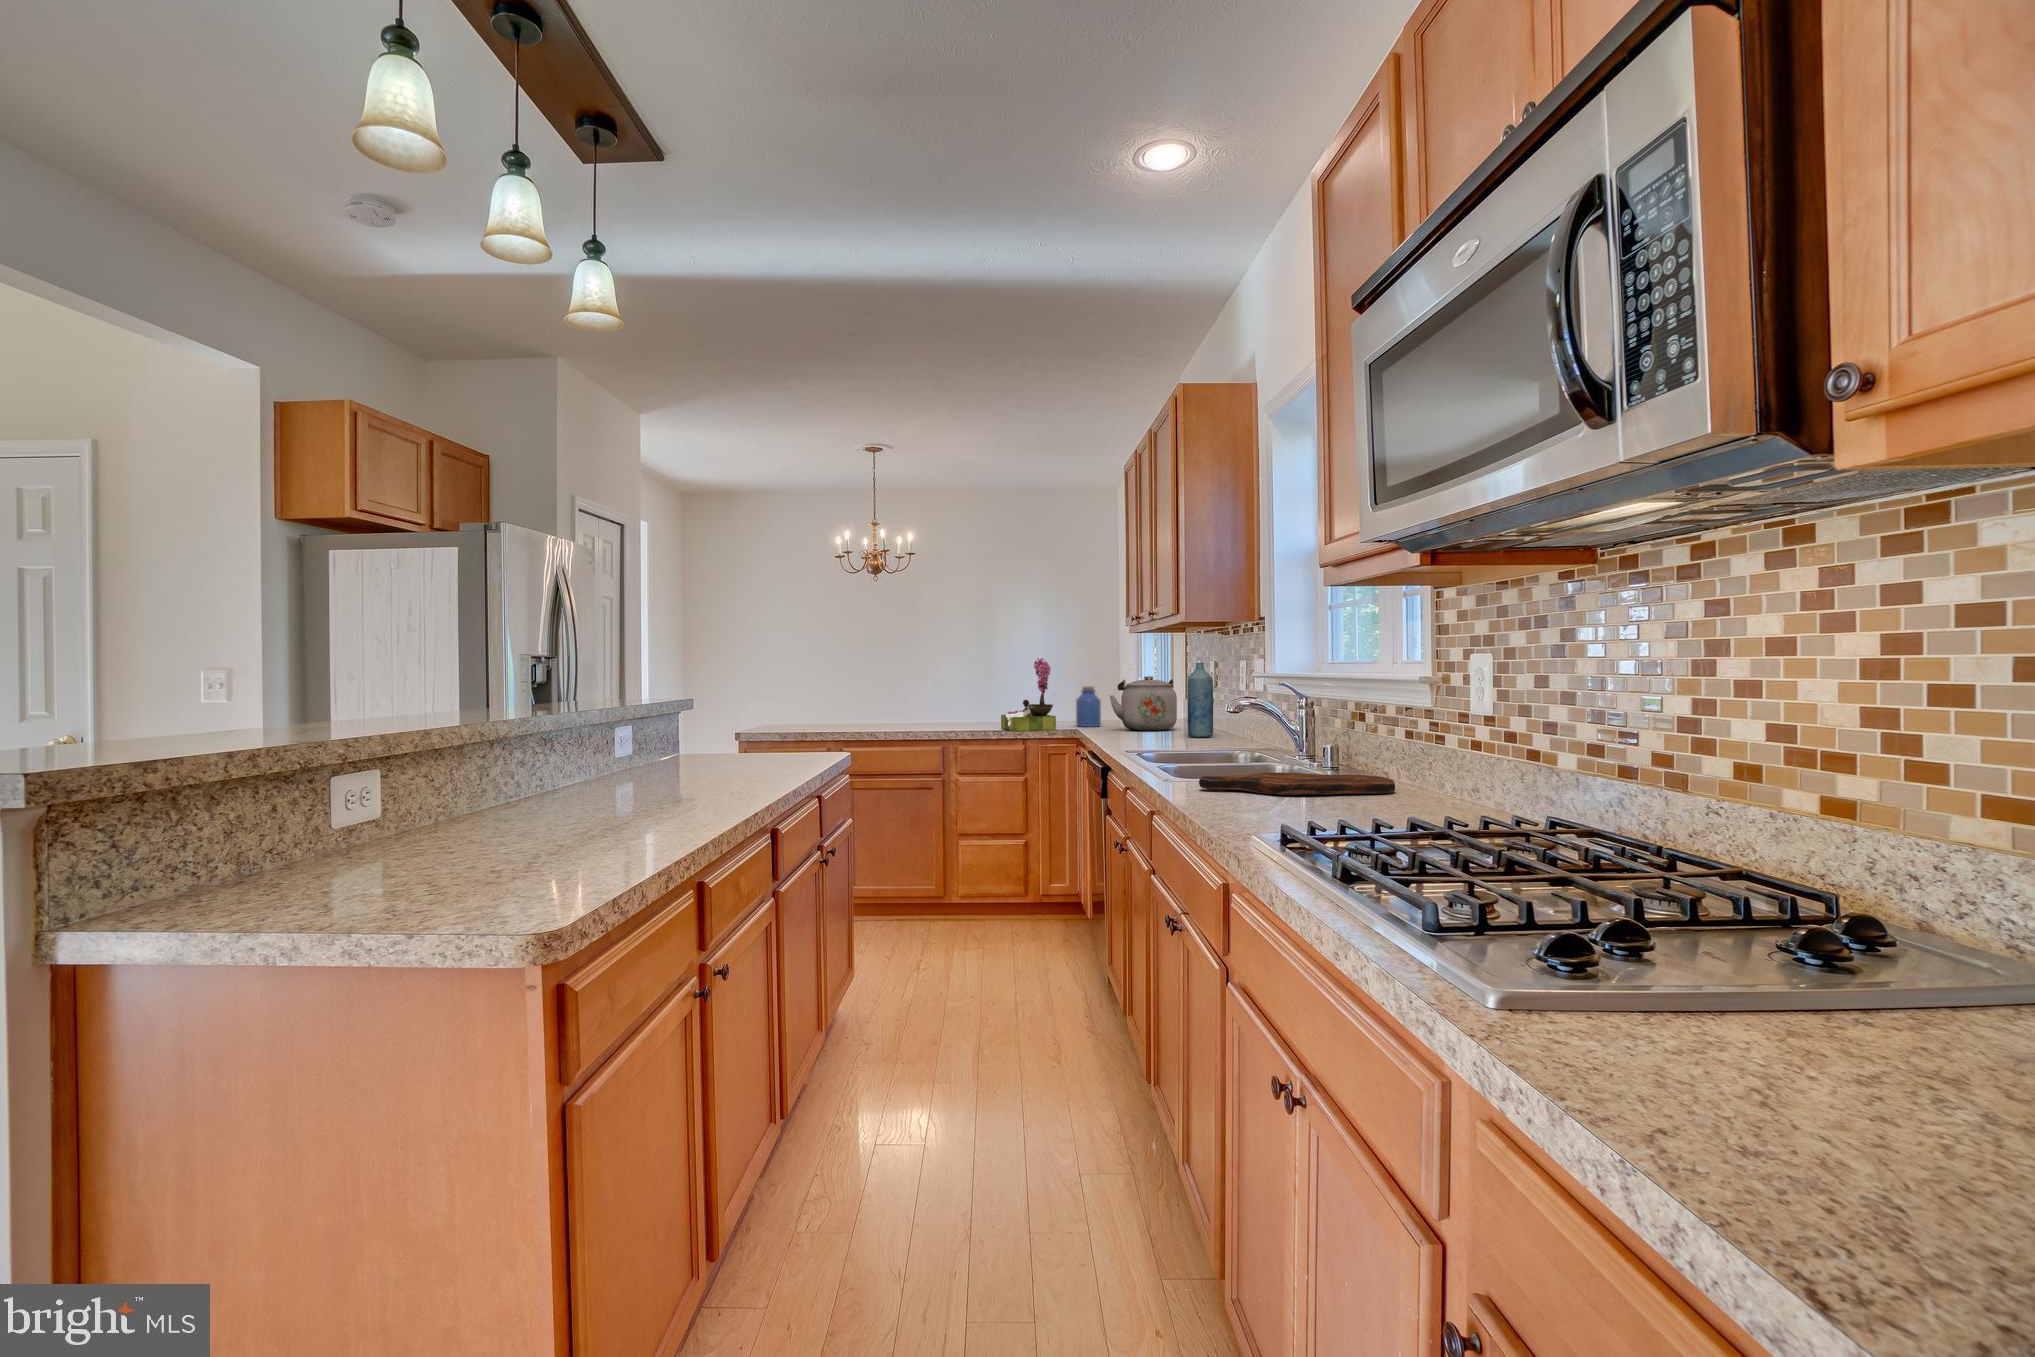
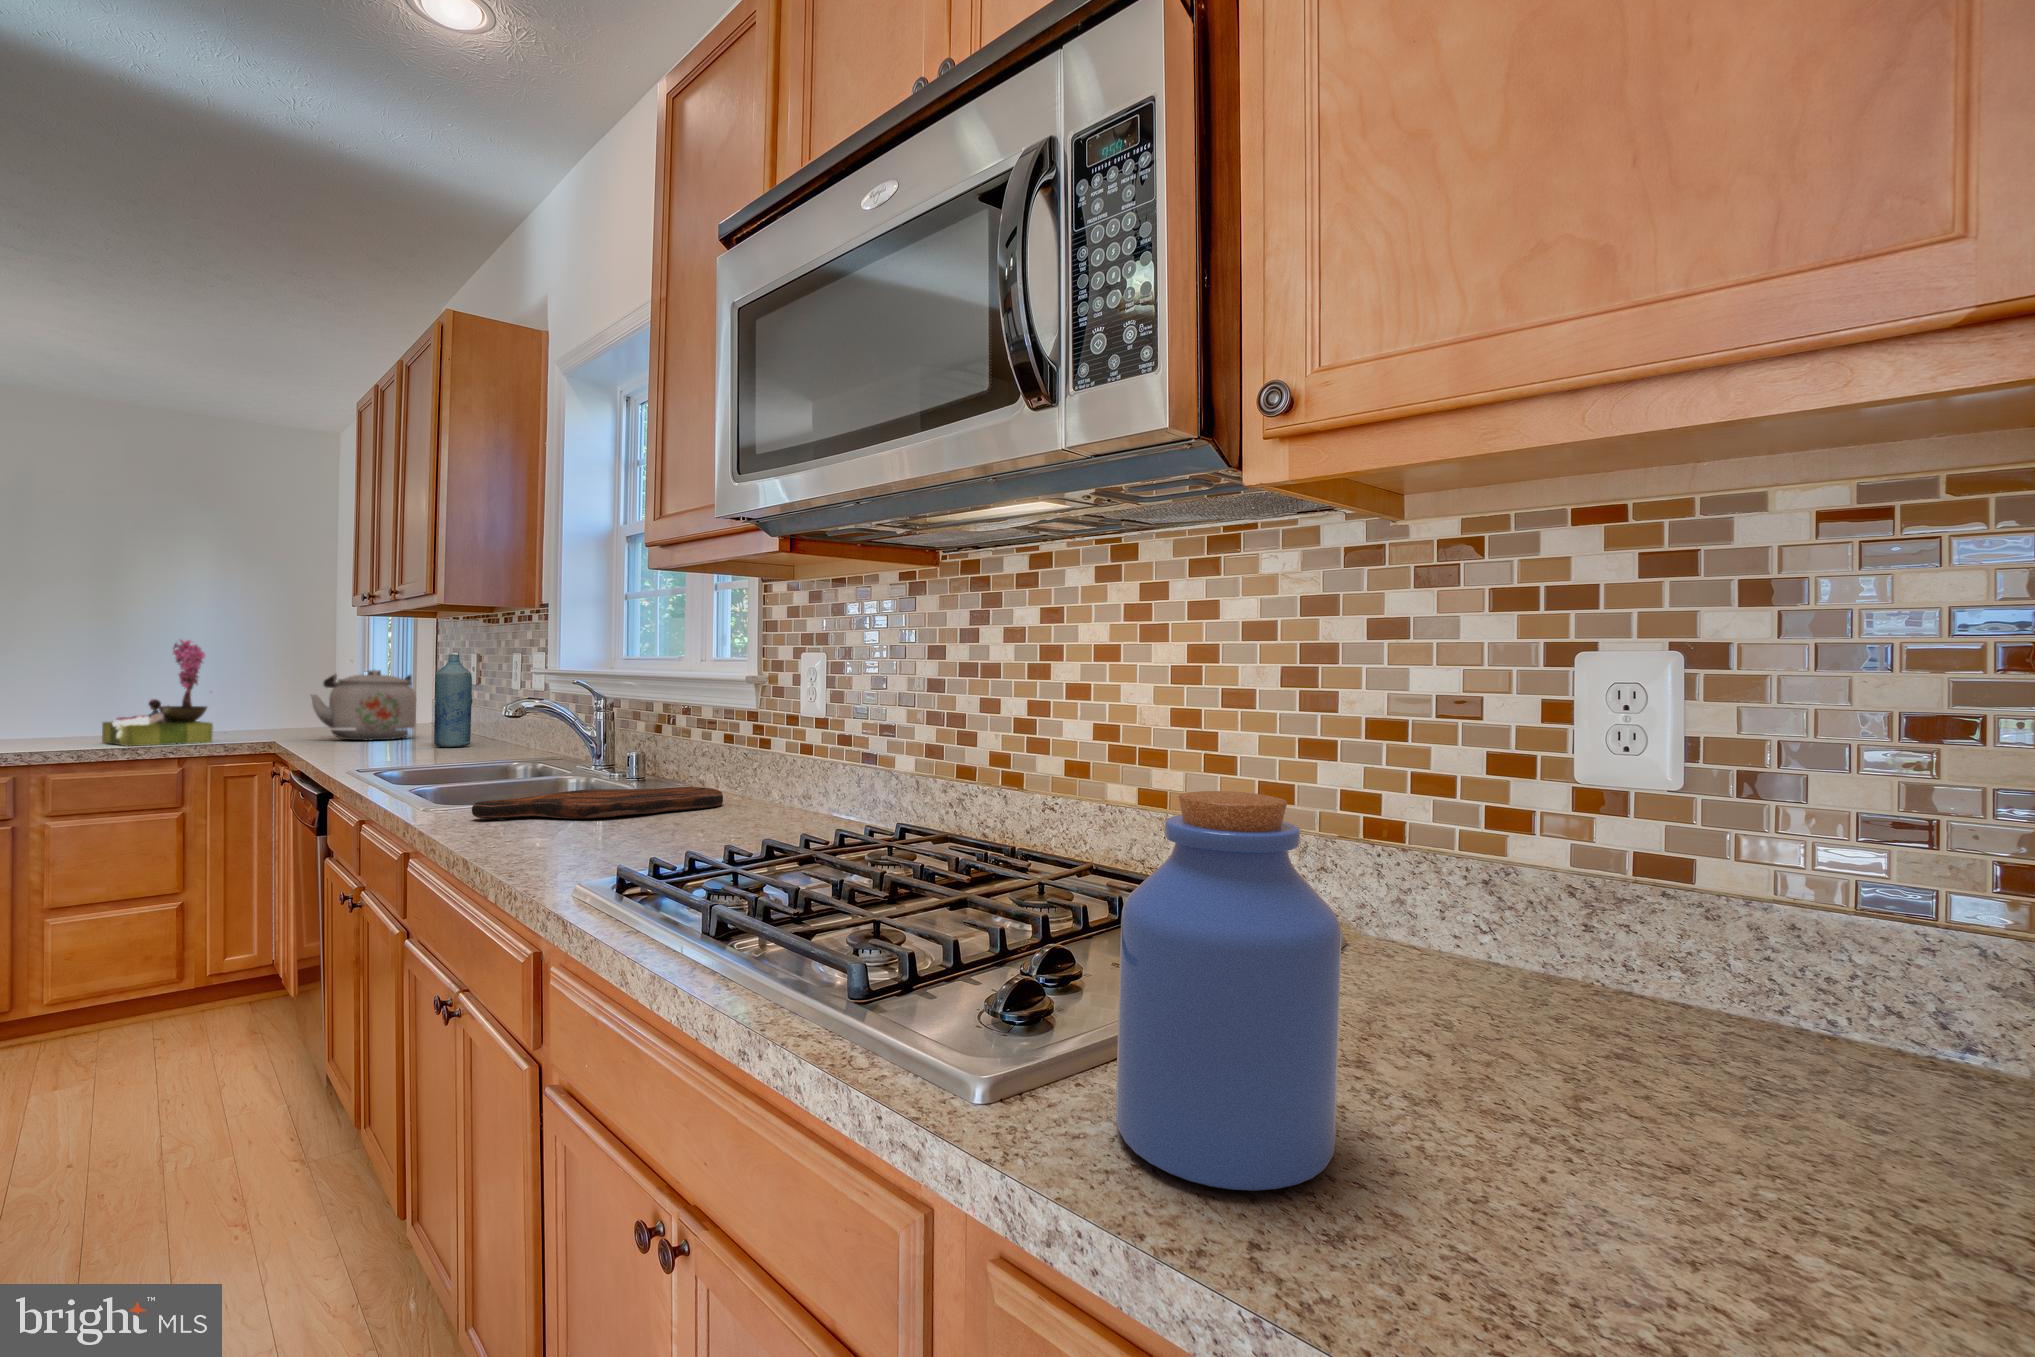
jar: present [1076,687,1101,727] -> present [1115,791,1342,1191]

